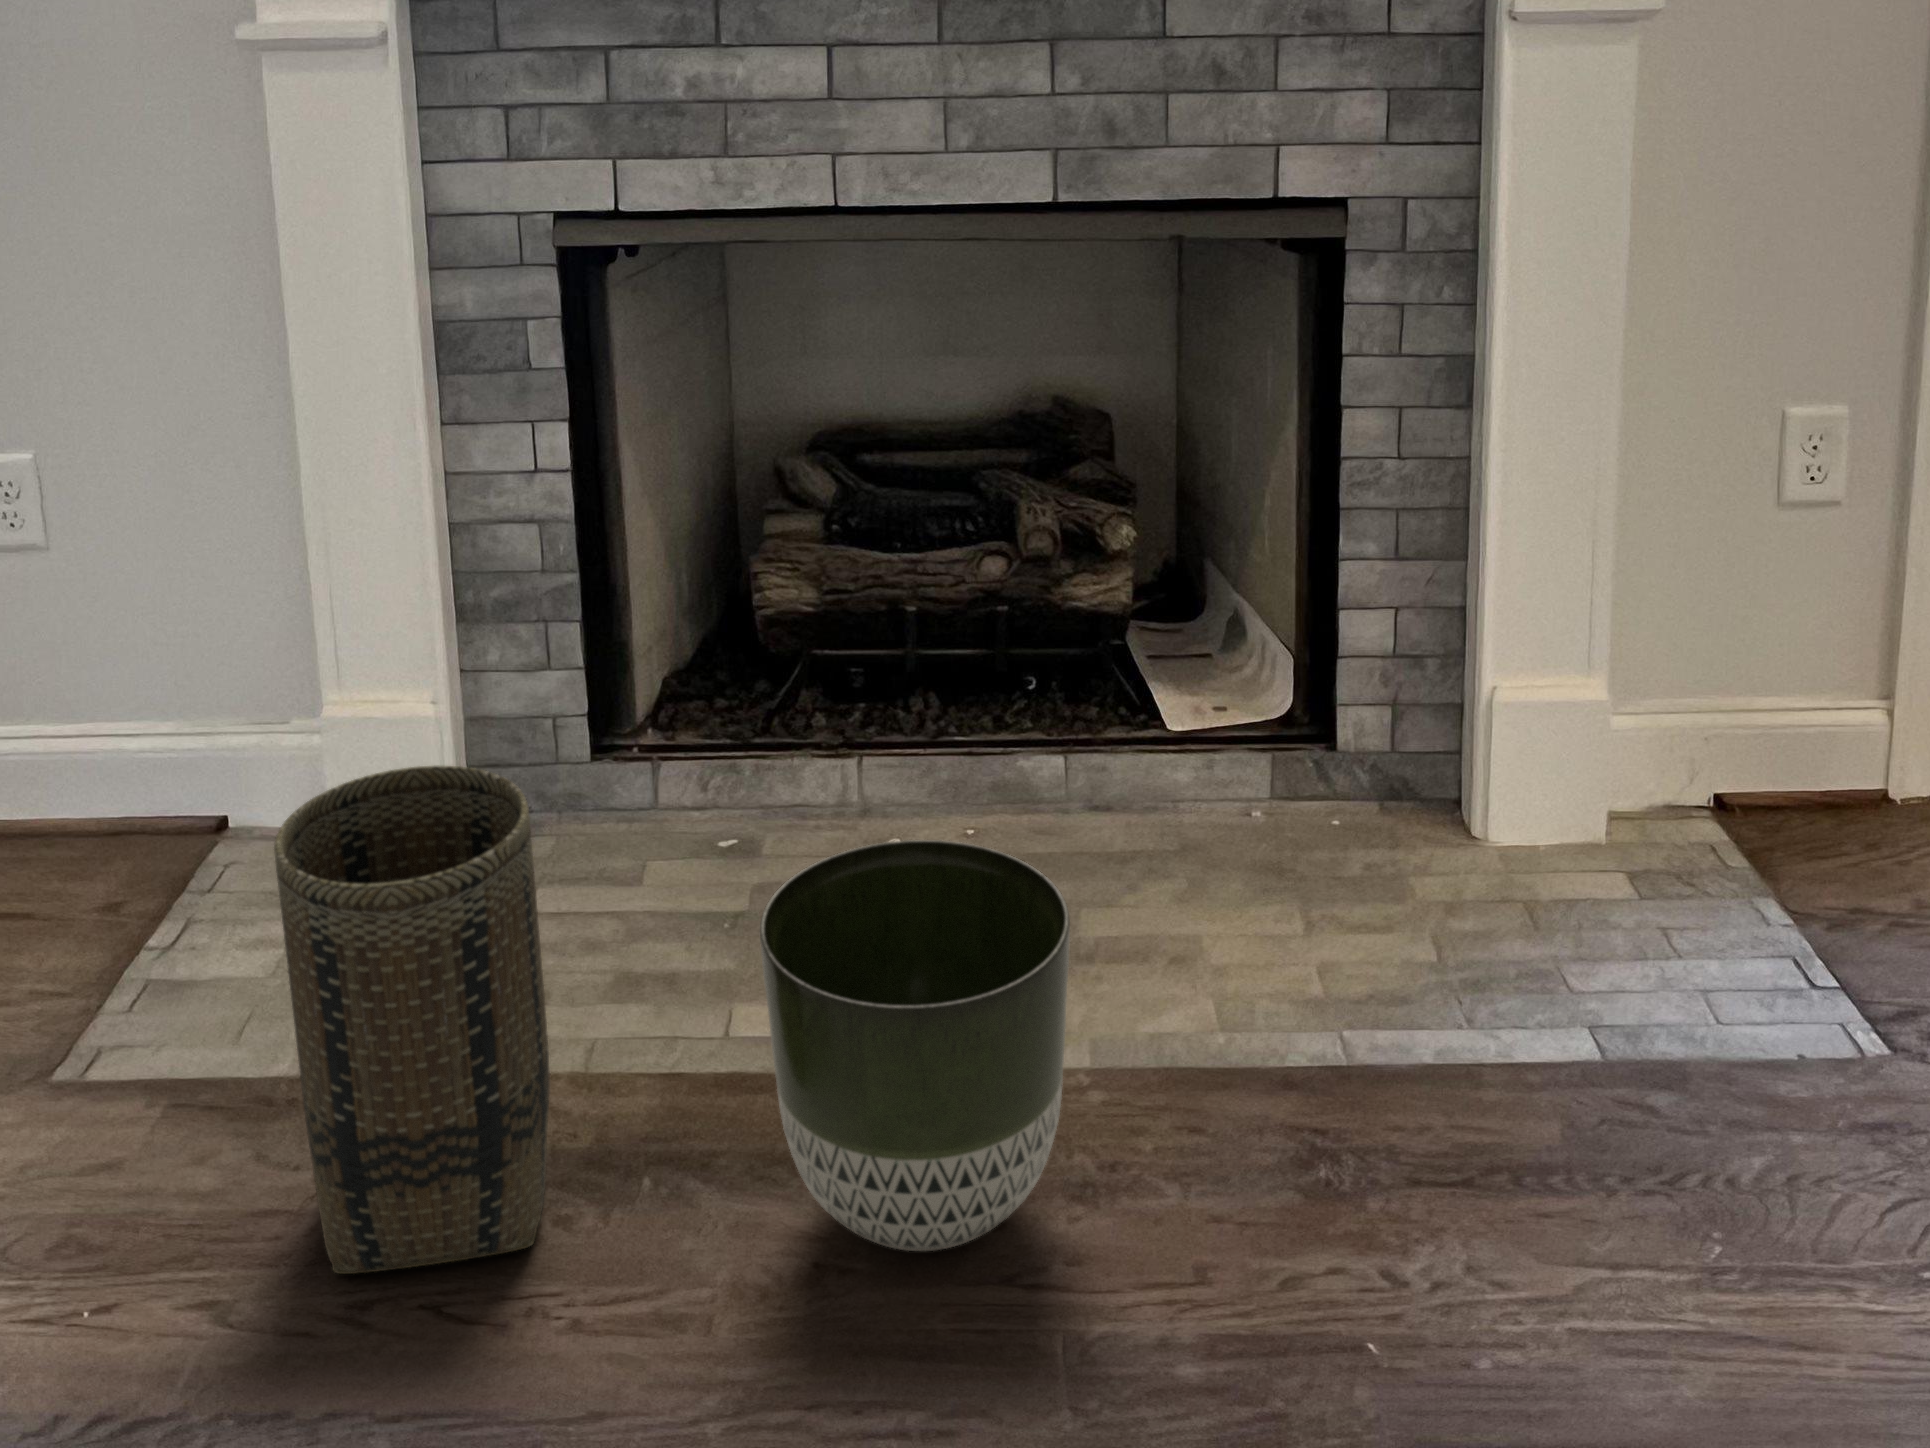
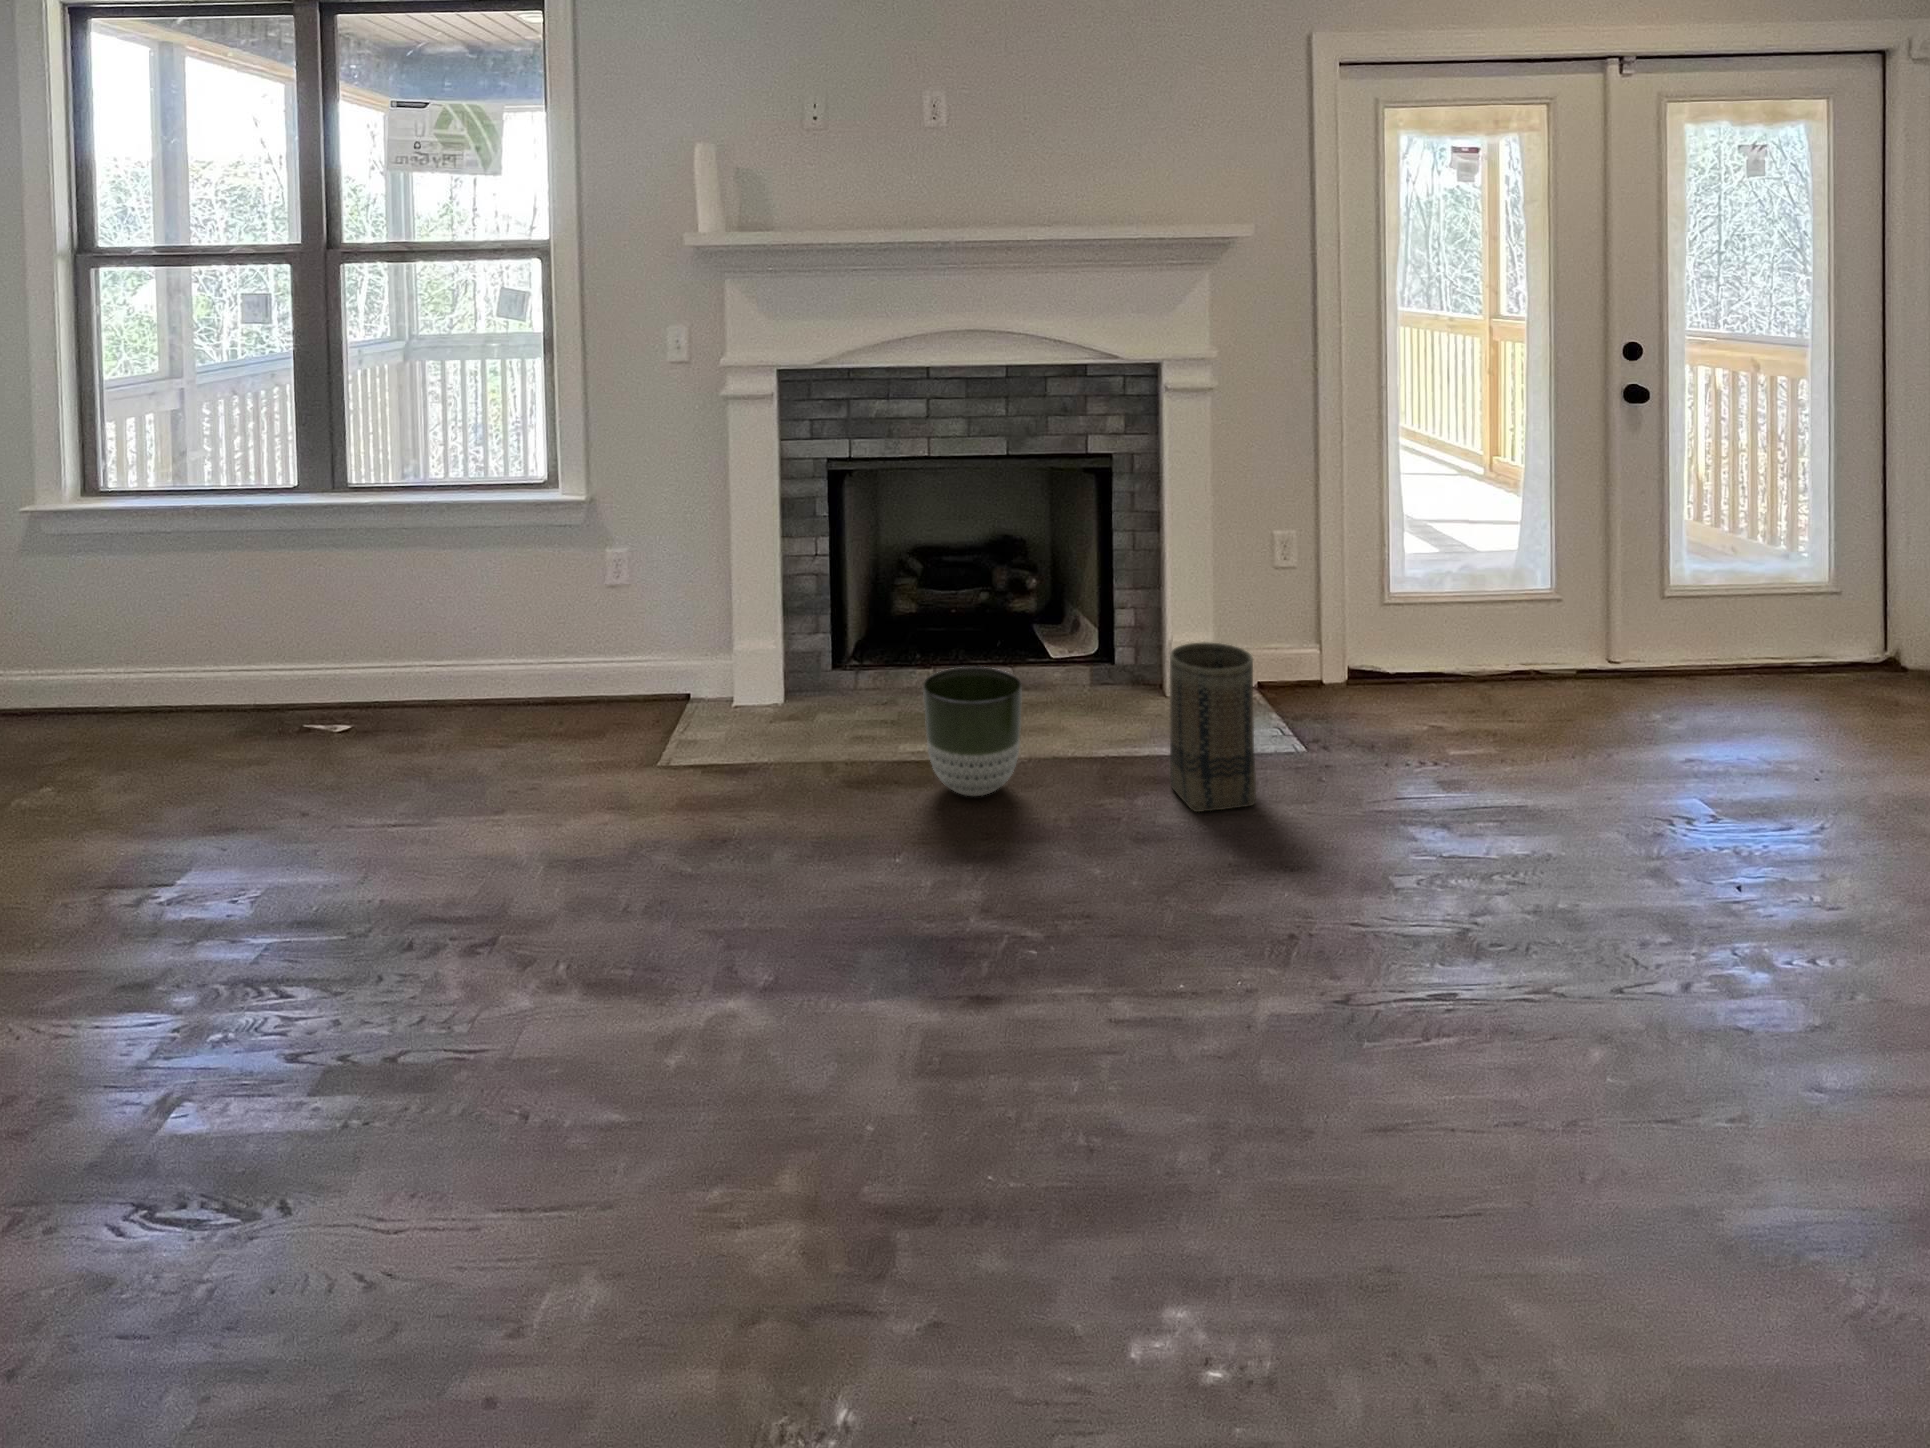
basket: present [274,765,550,1274] -> present [1170,642,1256,812]

